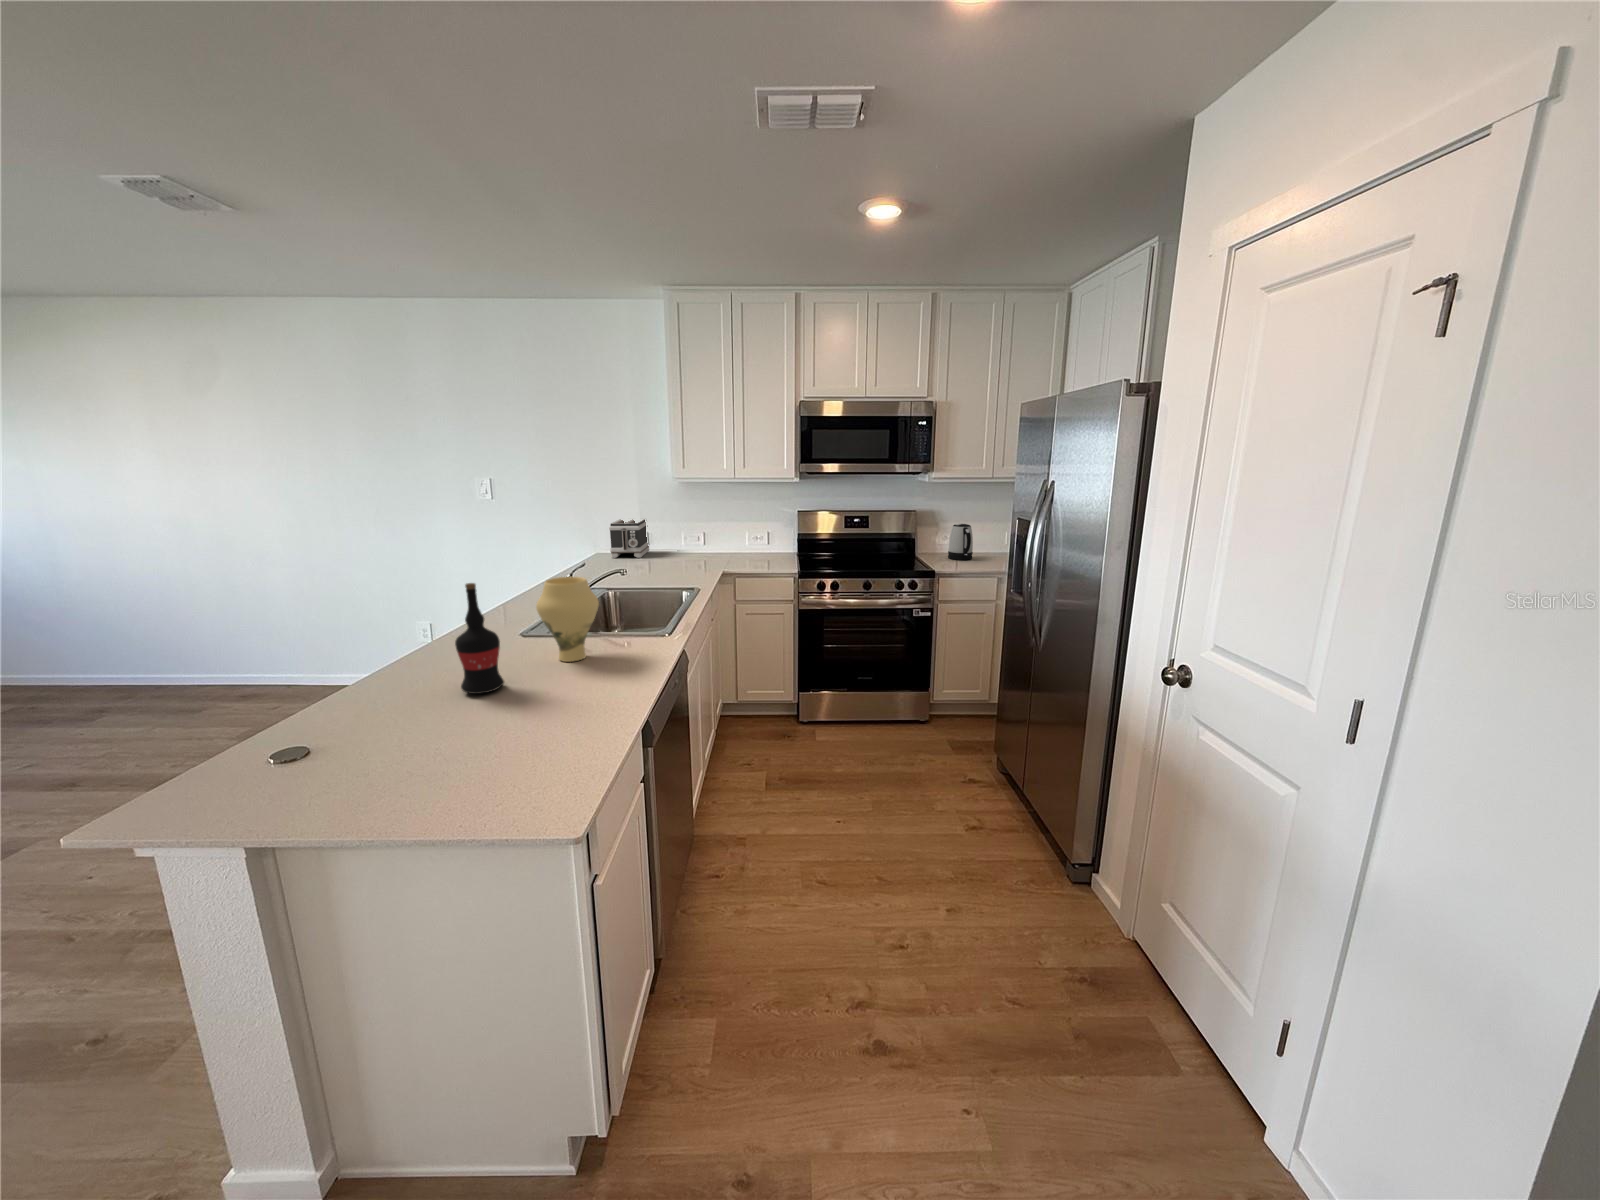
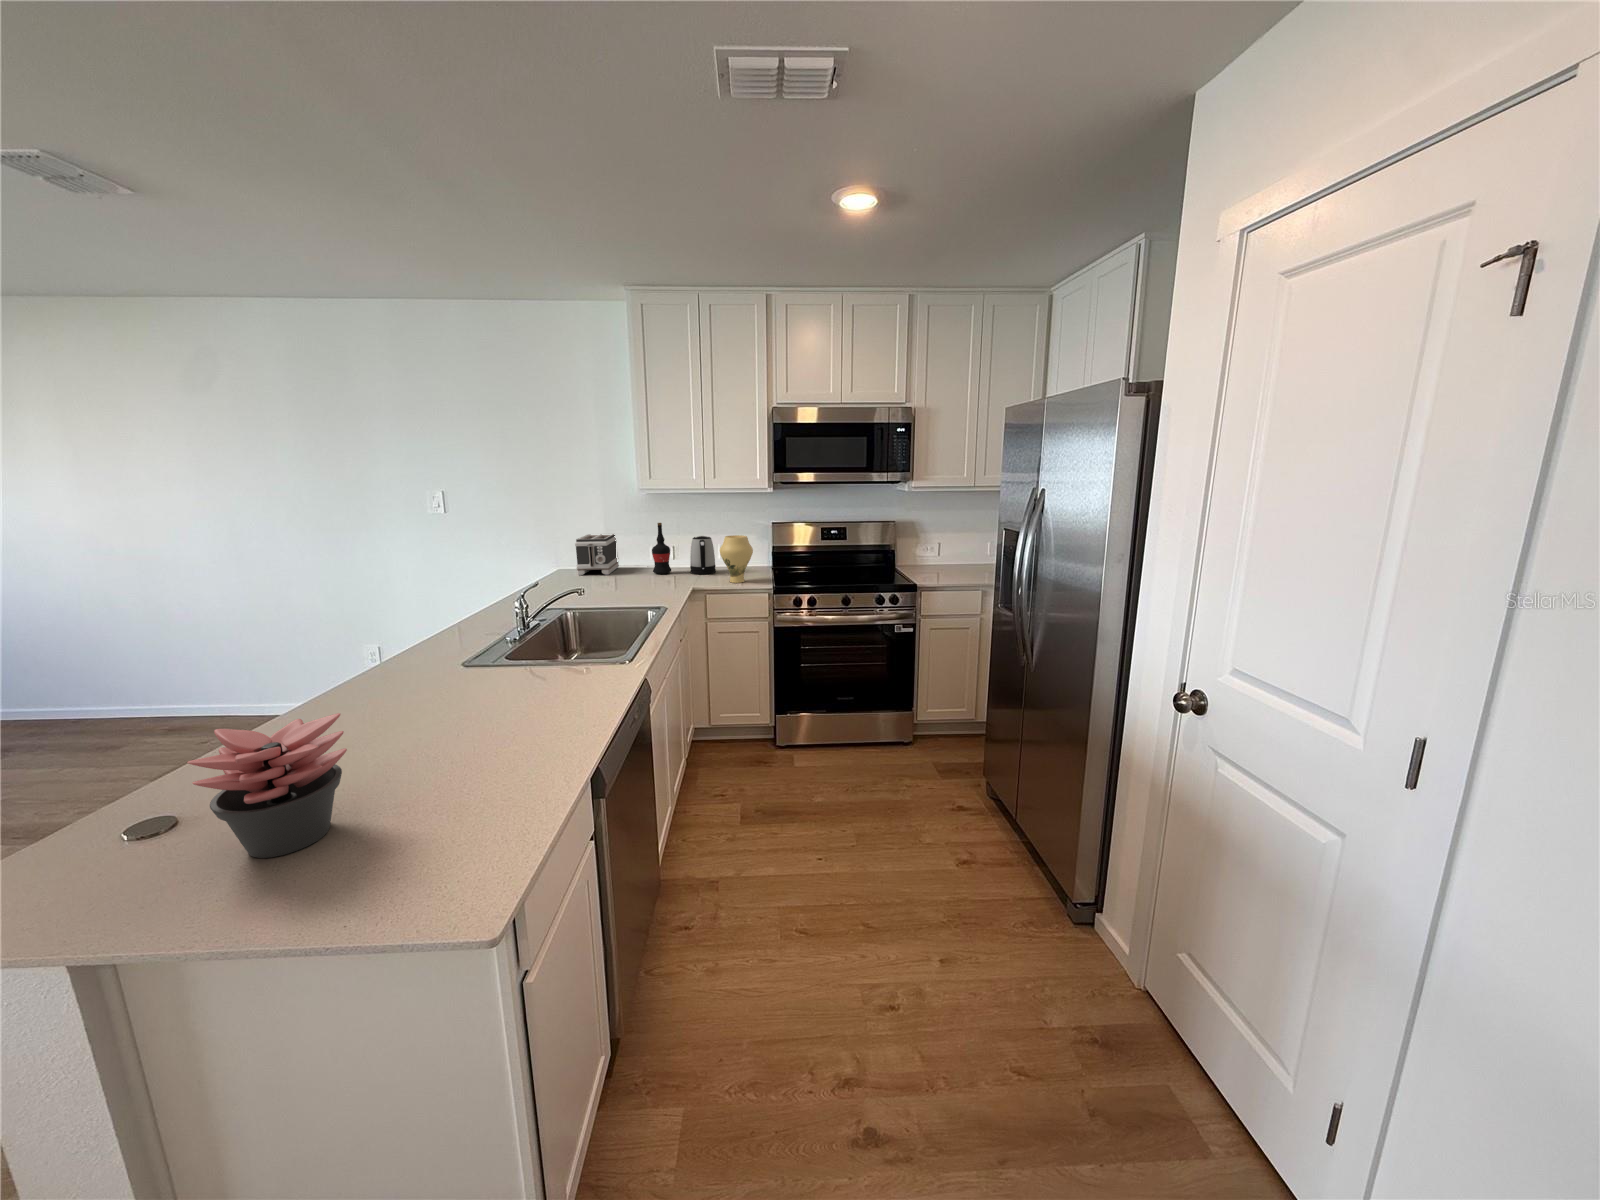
kettle: present [948,523,973,560] -> present [690,536,716,574]
vase: present [536,576,599,662] -> present [720,535,753,583]
wine bottle: present [455,583,504,694] -> present [652,523,671,574]
succulent plant: none [330,664,446,778] -> present [187,713,347,858]

